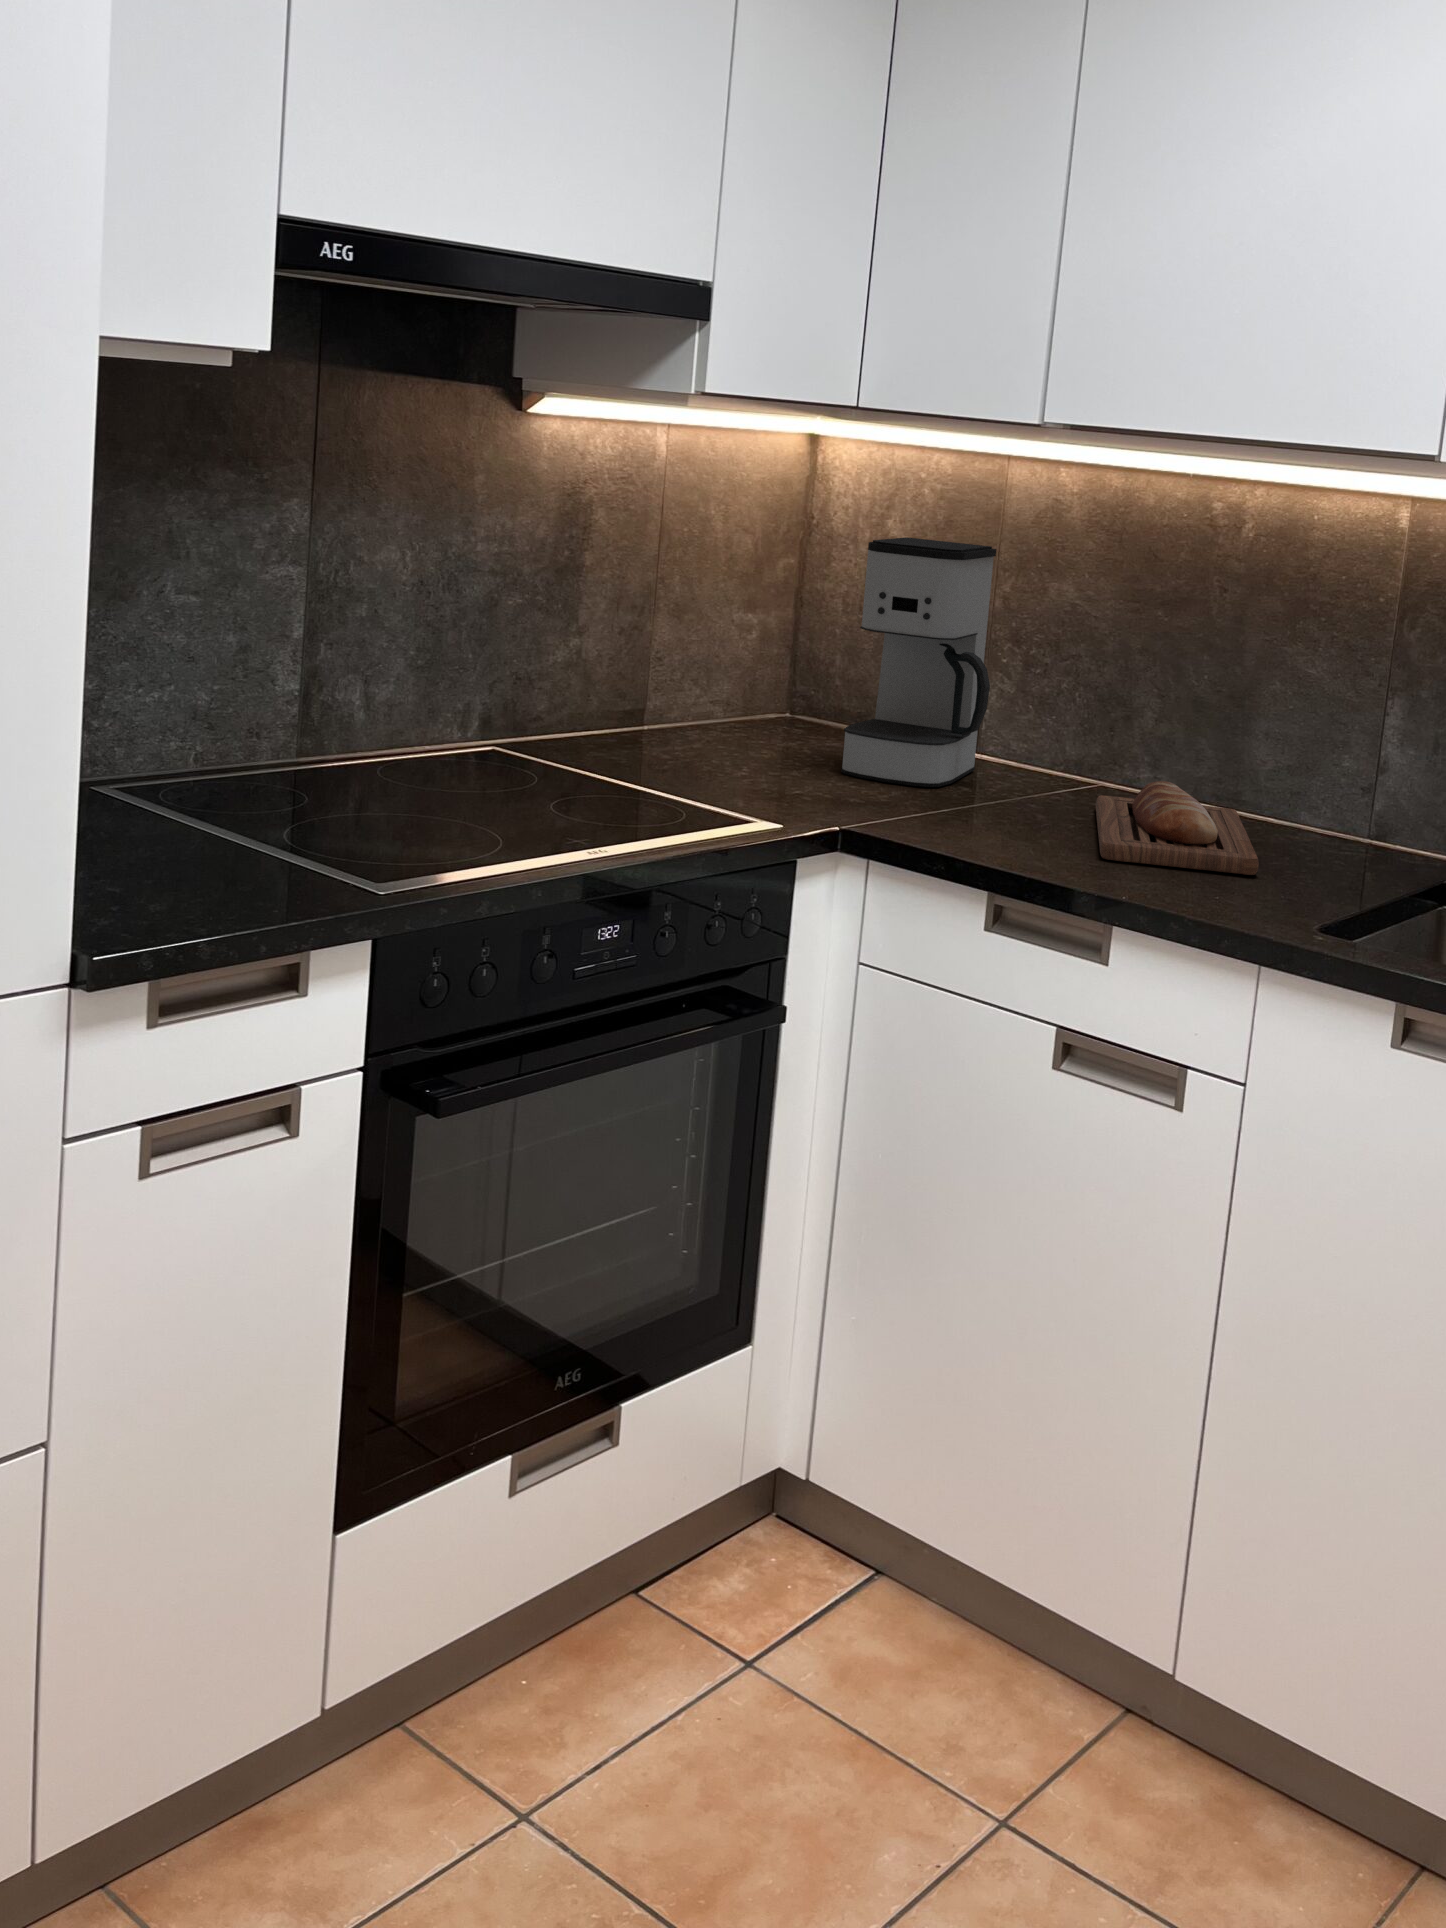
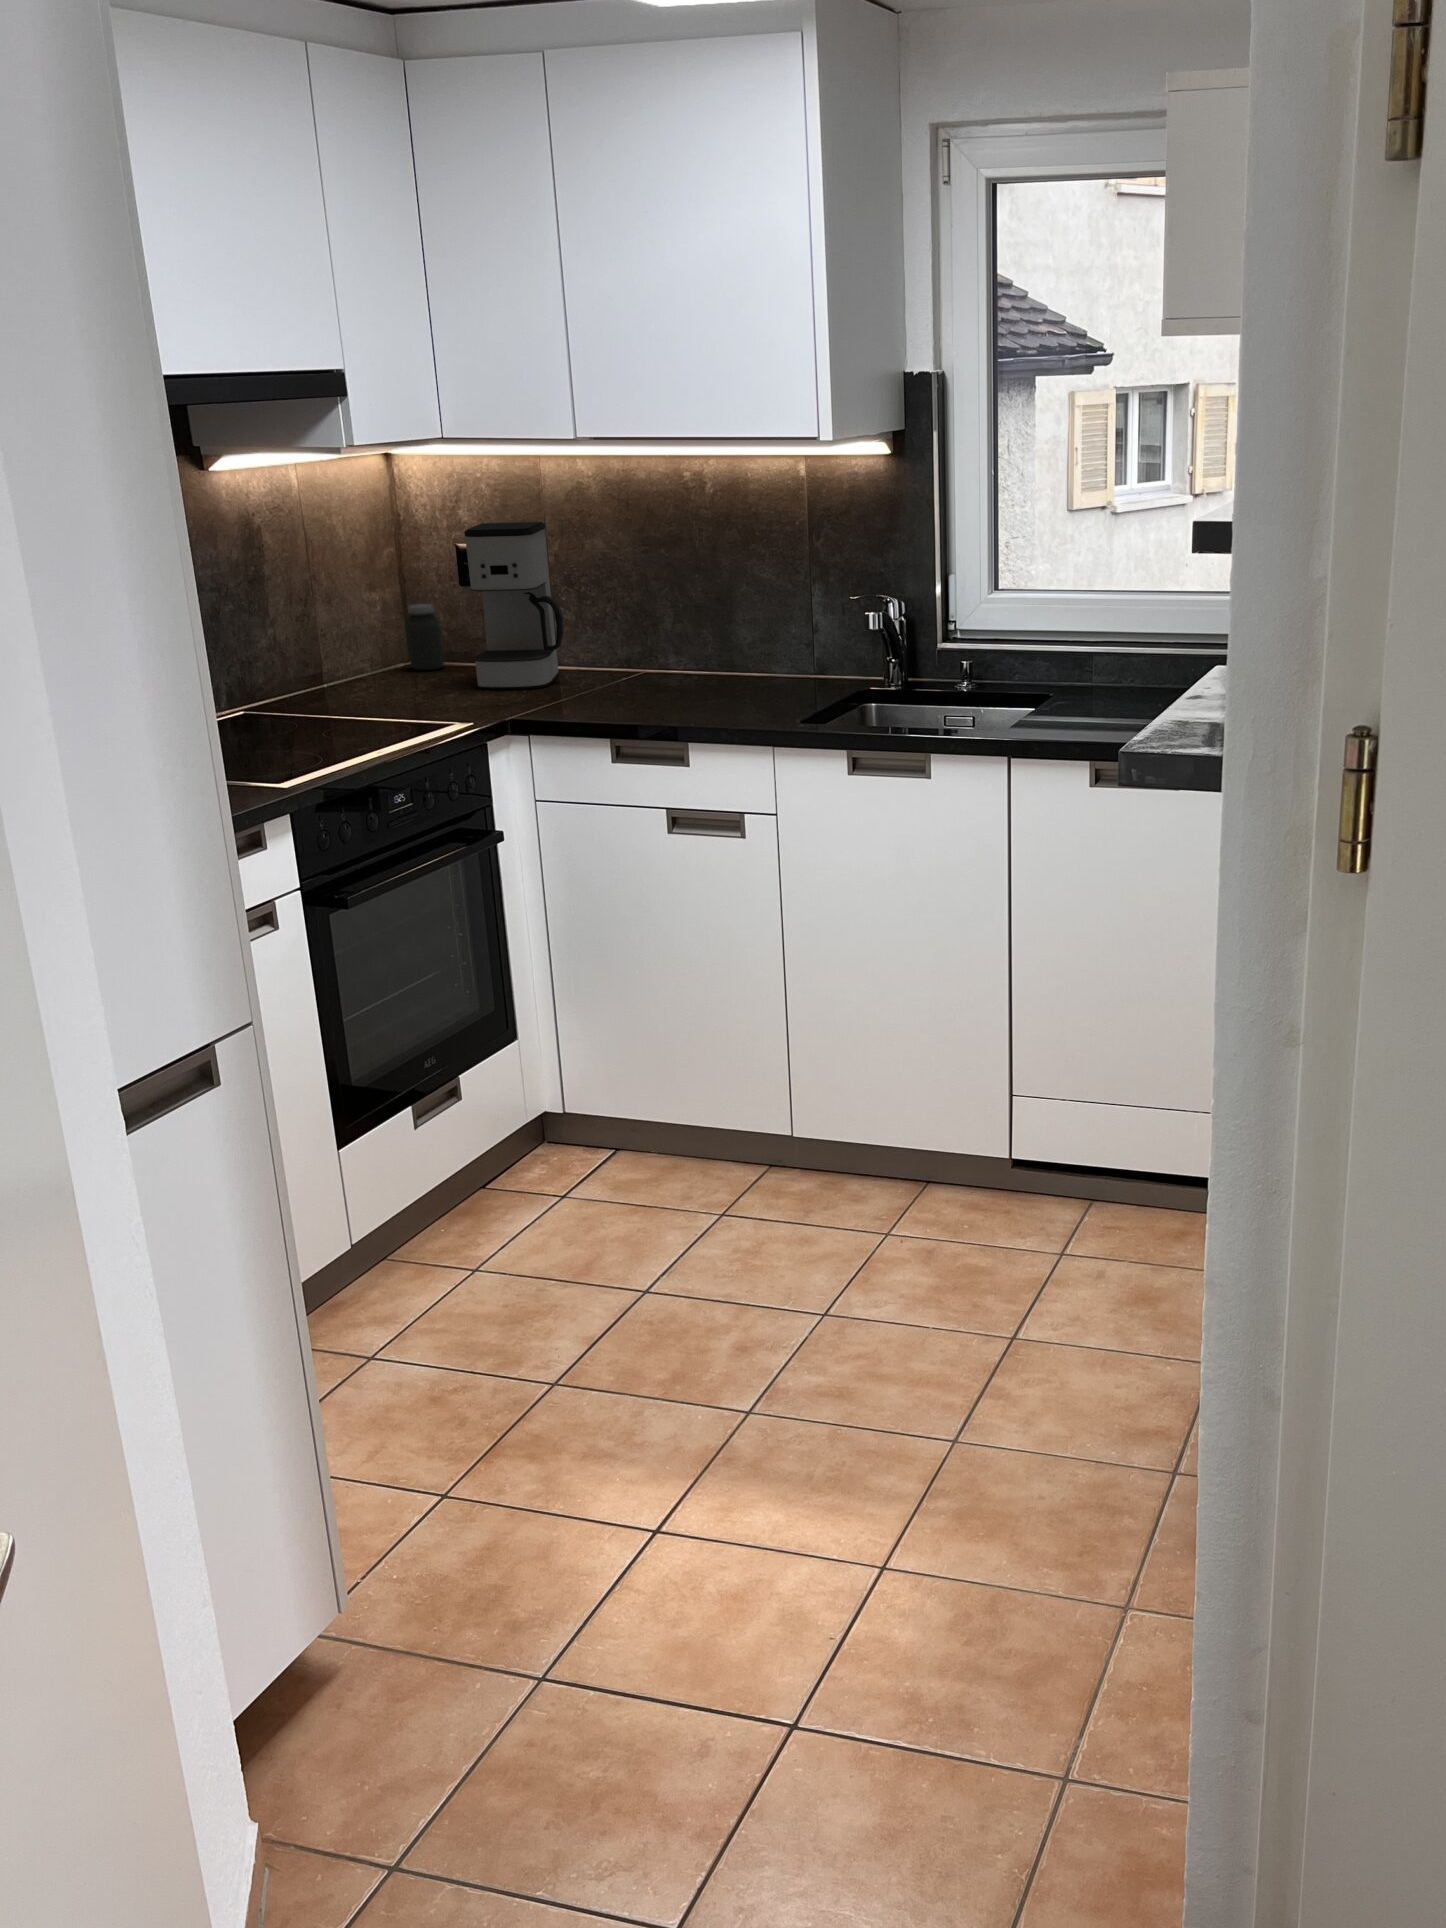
jar: none [778,639,831,733] -> present [405,604,444,670]
bread loaf: present [1096,781,1259,875] -> none [647,658,758,707]

